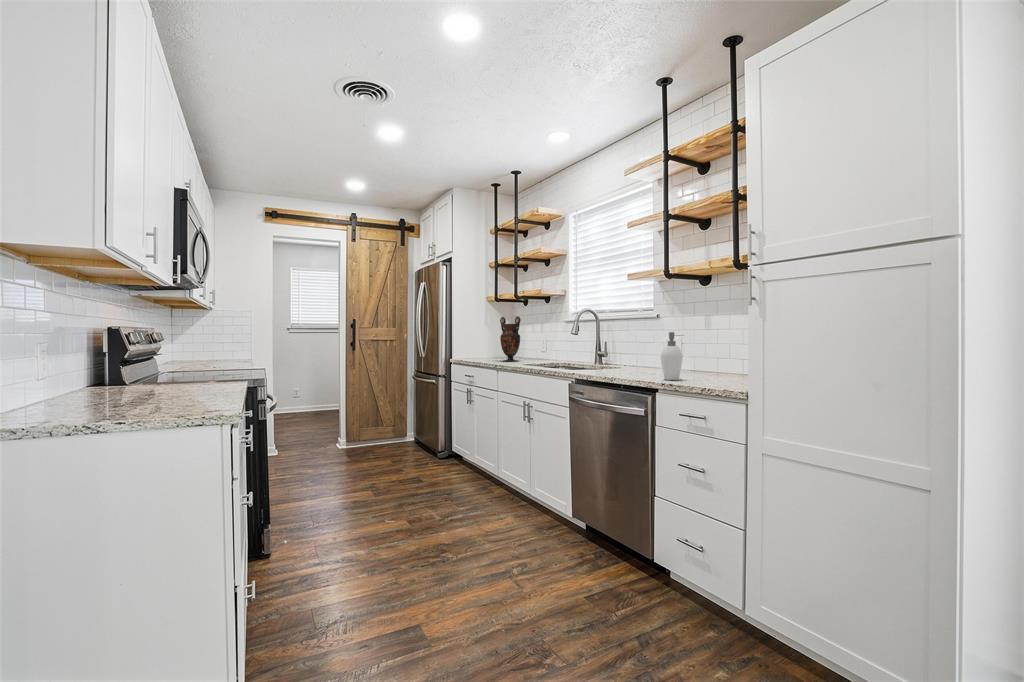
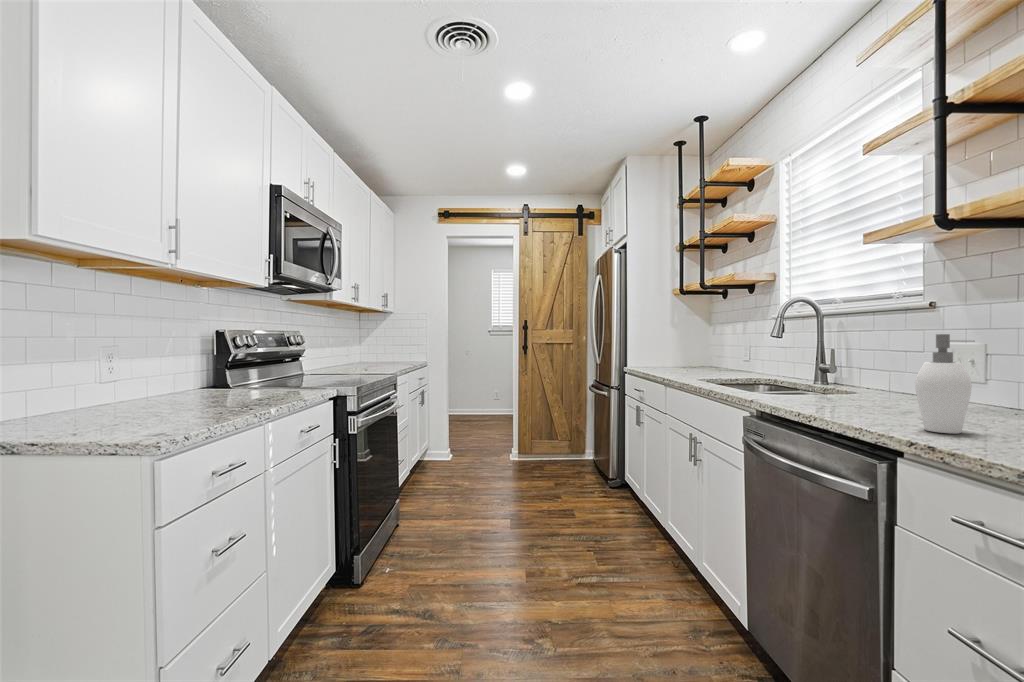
vase: present [500,316,521,361] -> none [677,312,705,373]

